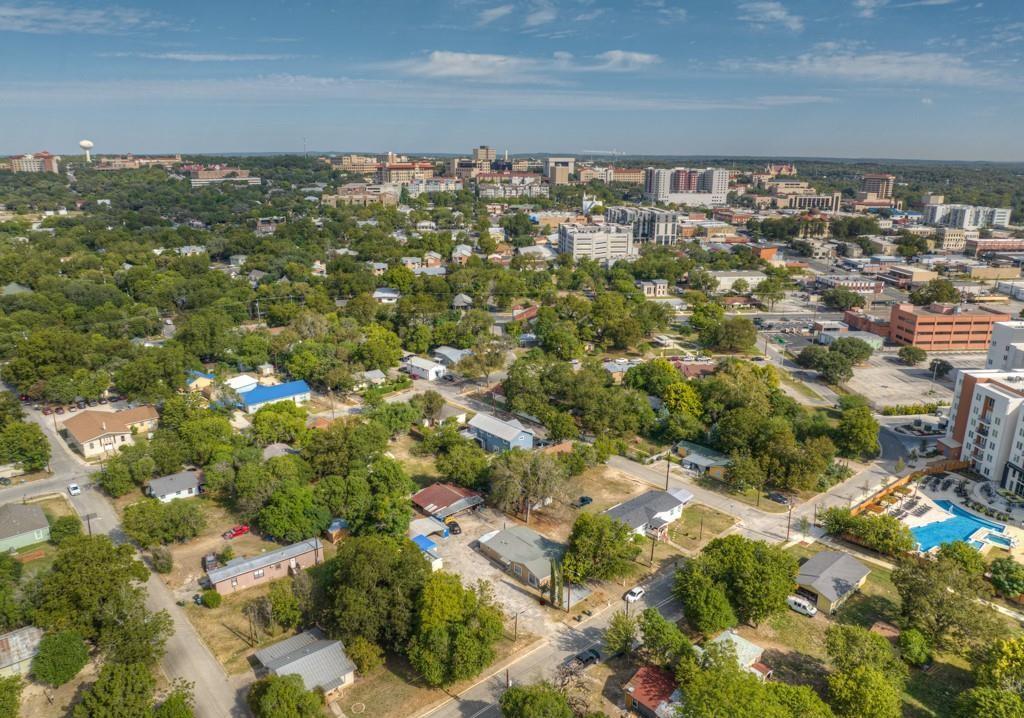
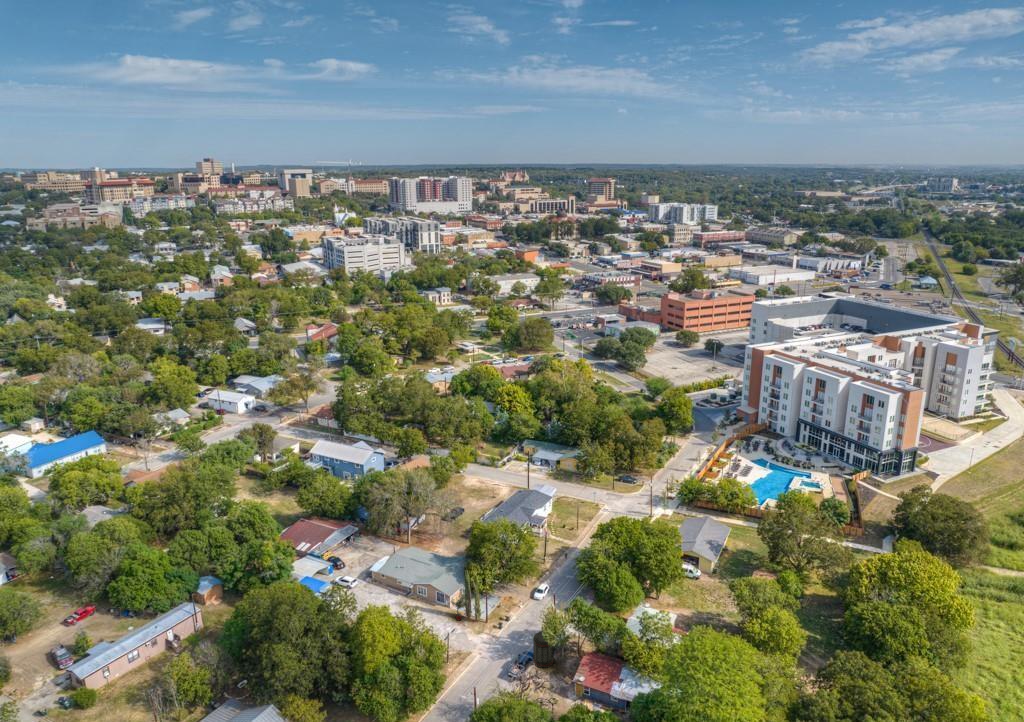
trash can: none [597,635,620,674] -> present [533,631,554,668]

